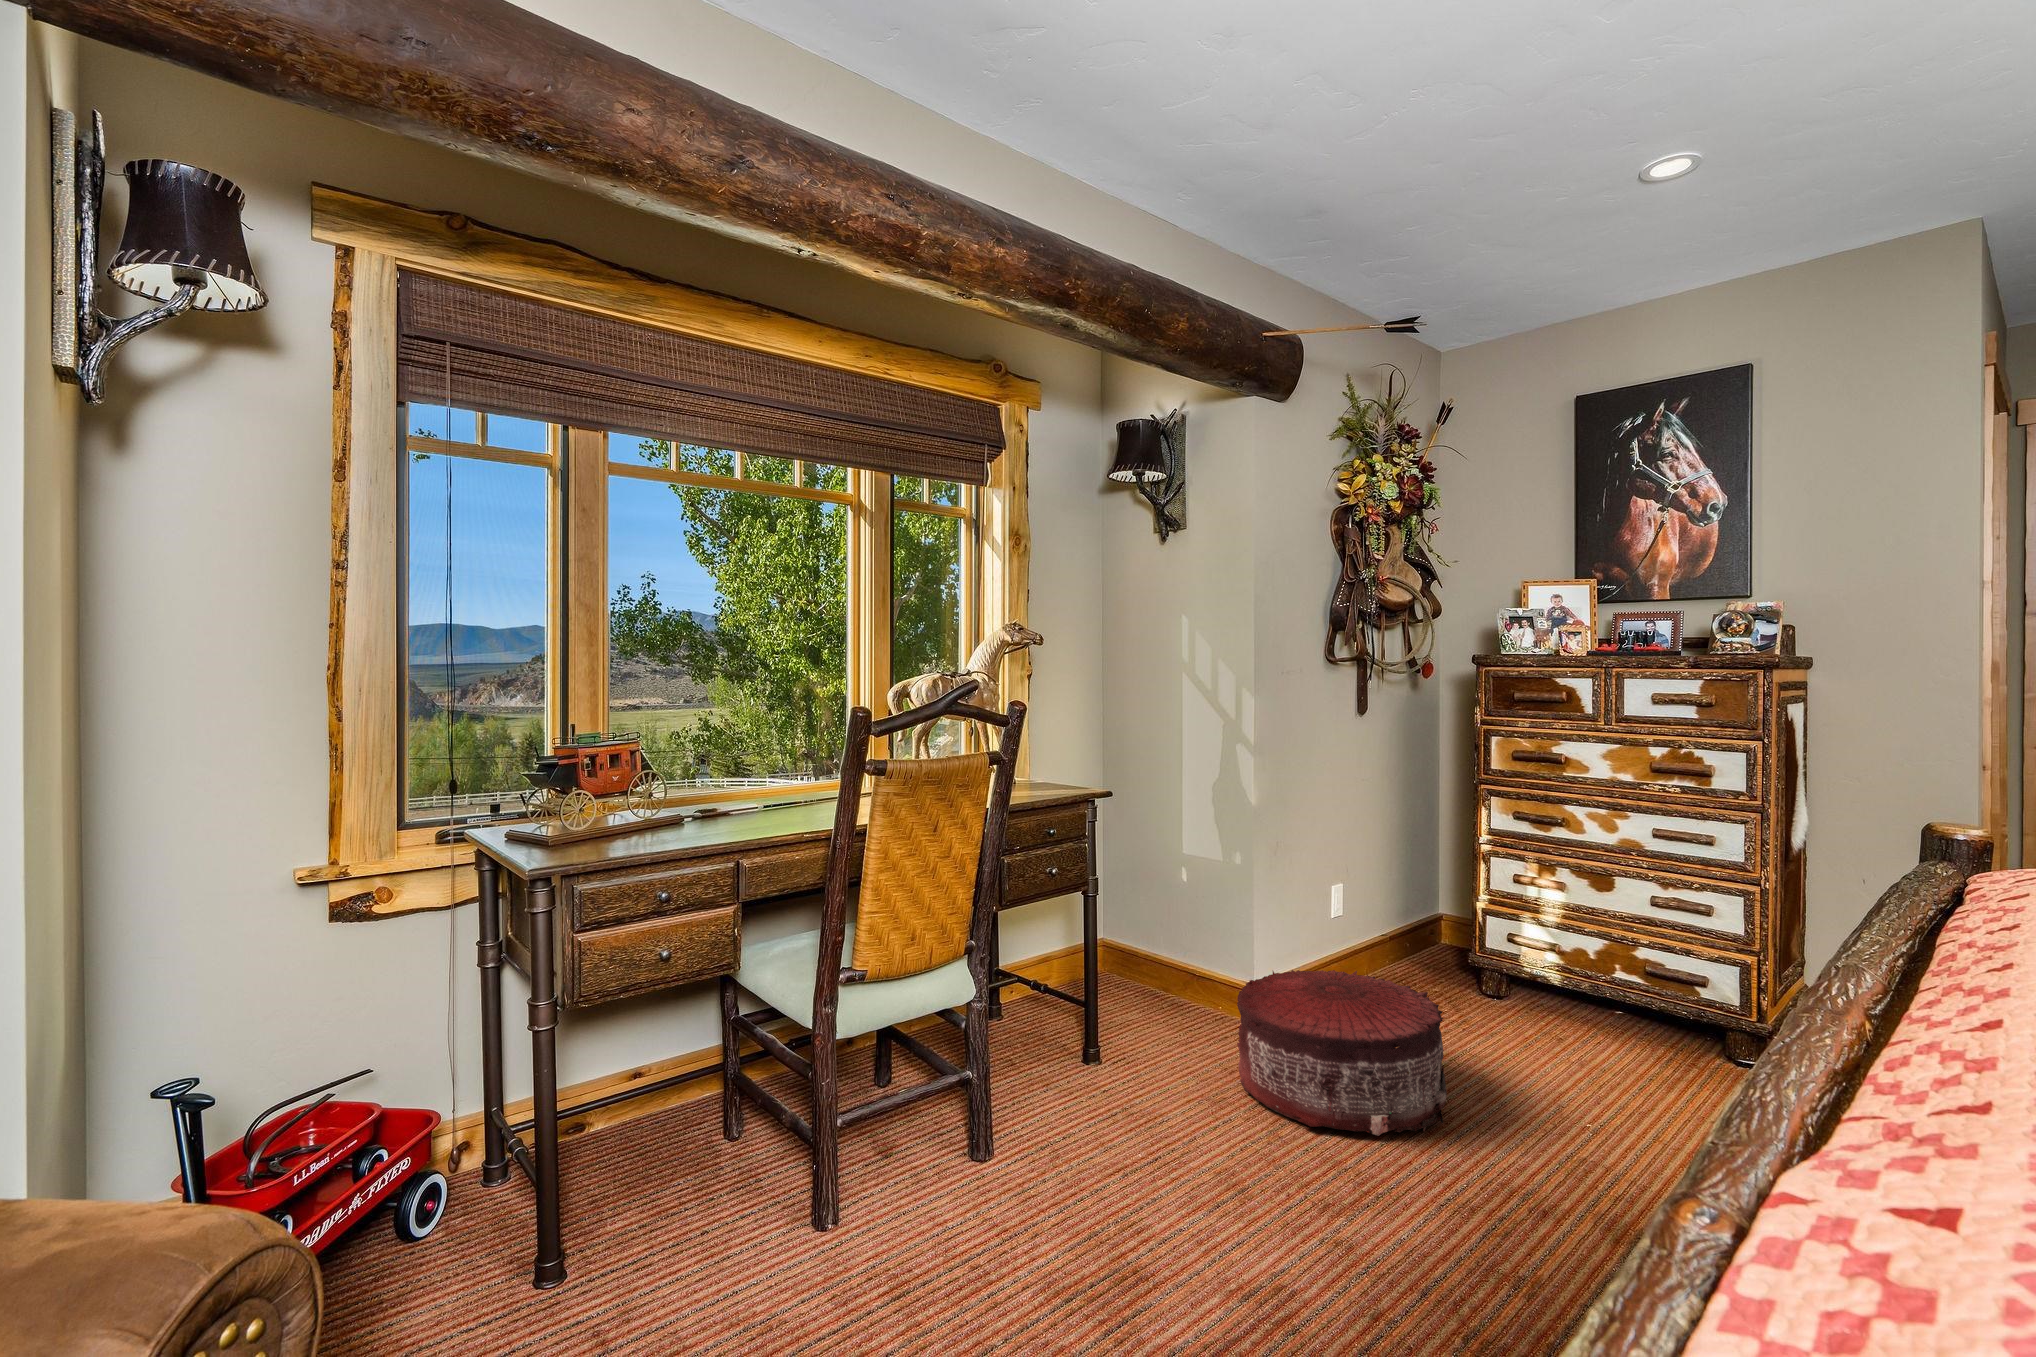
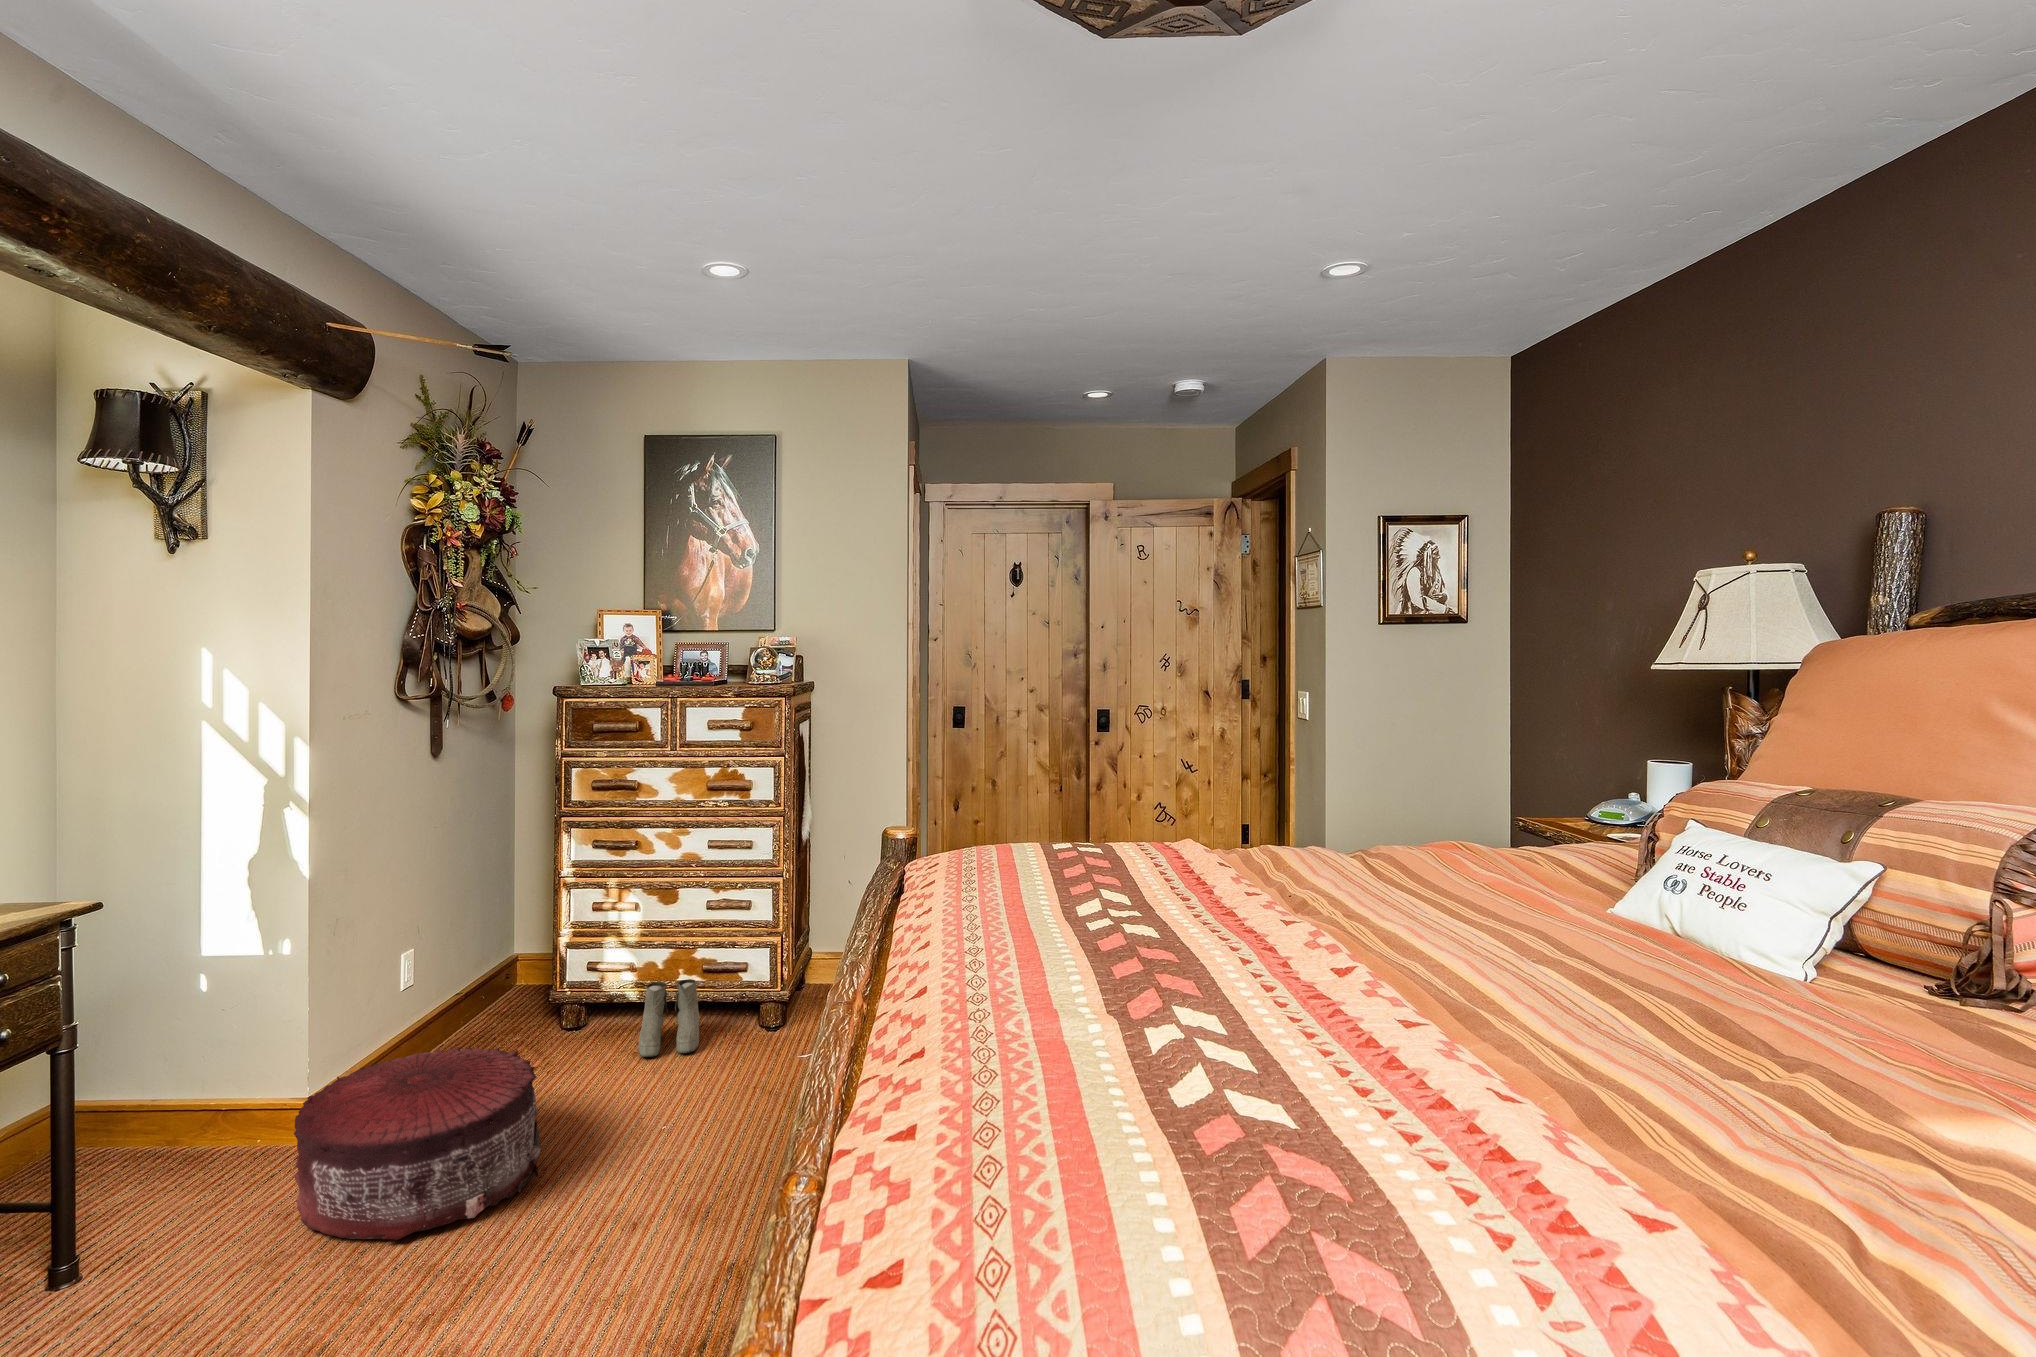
boots: none [1562,972,1638,1061] -> present [639,979,699,1057]

